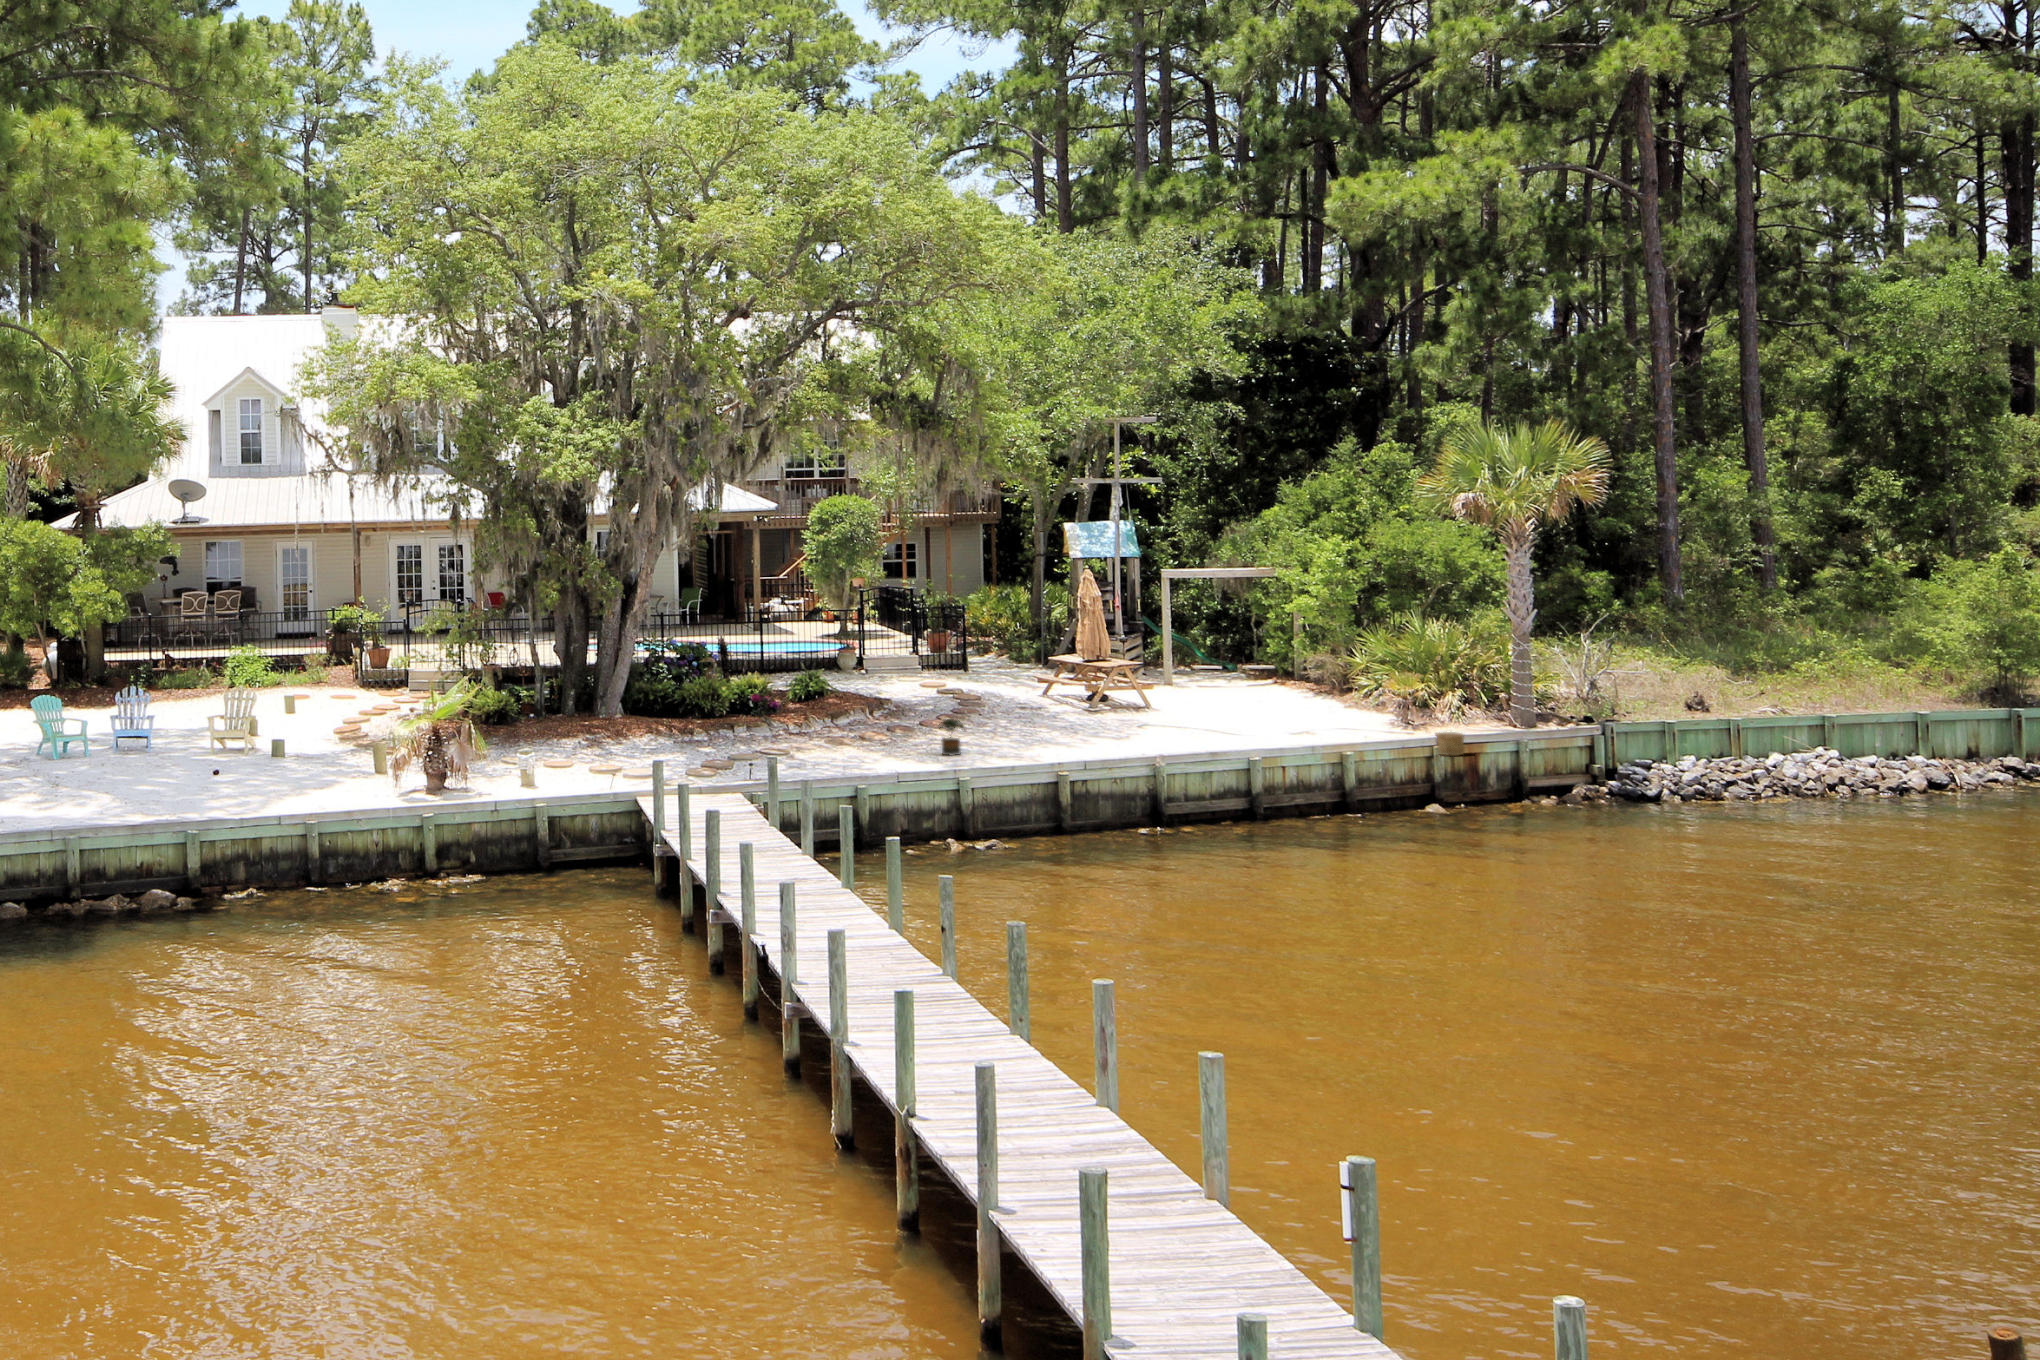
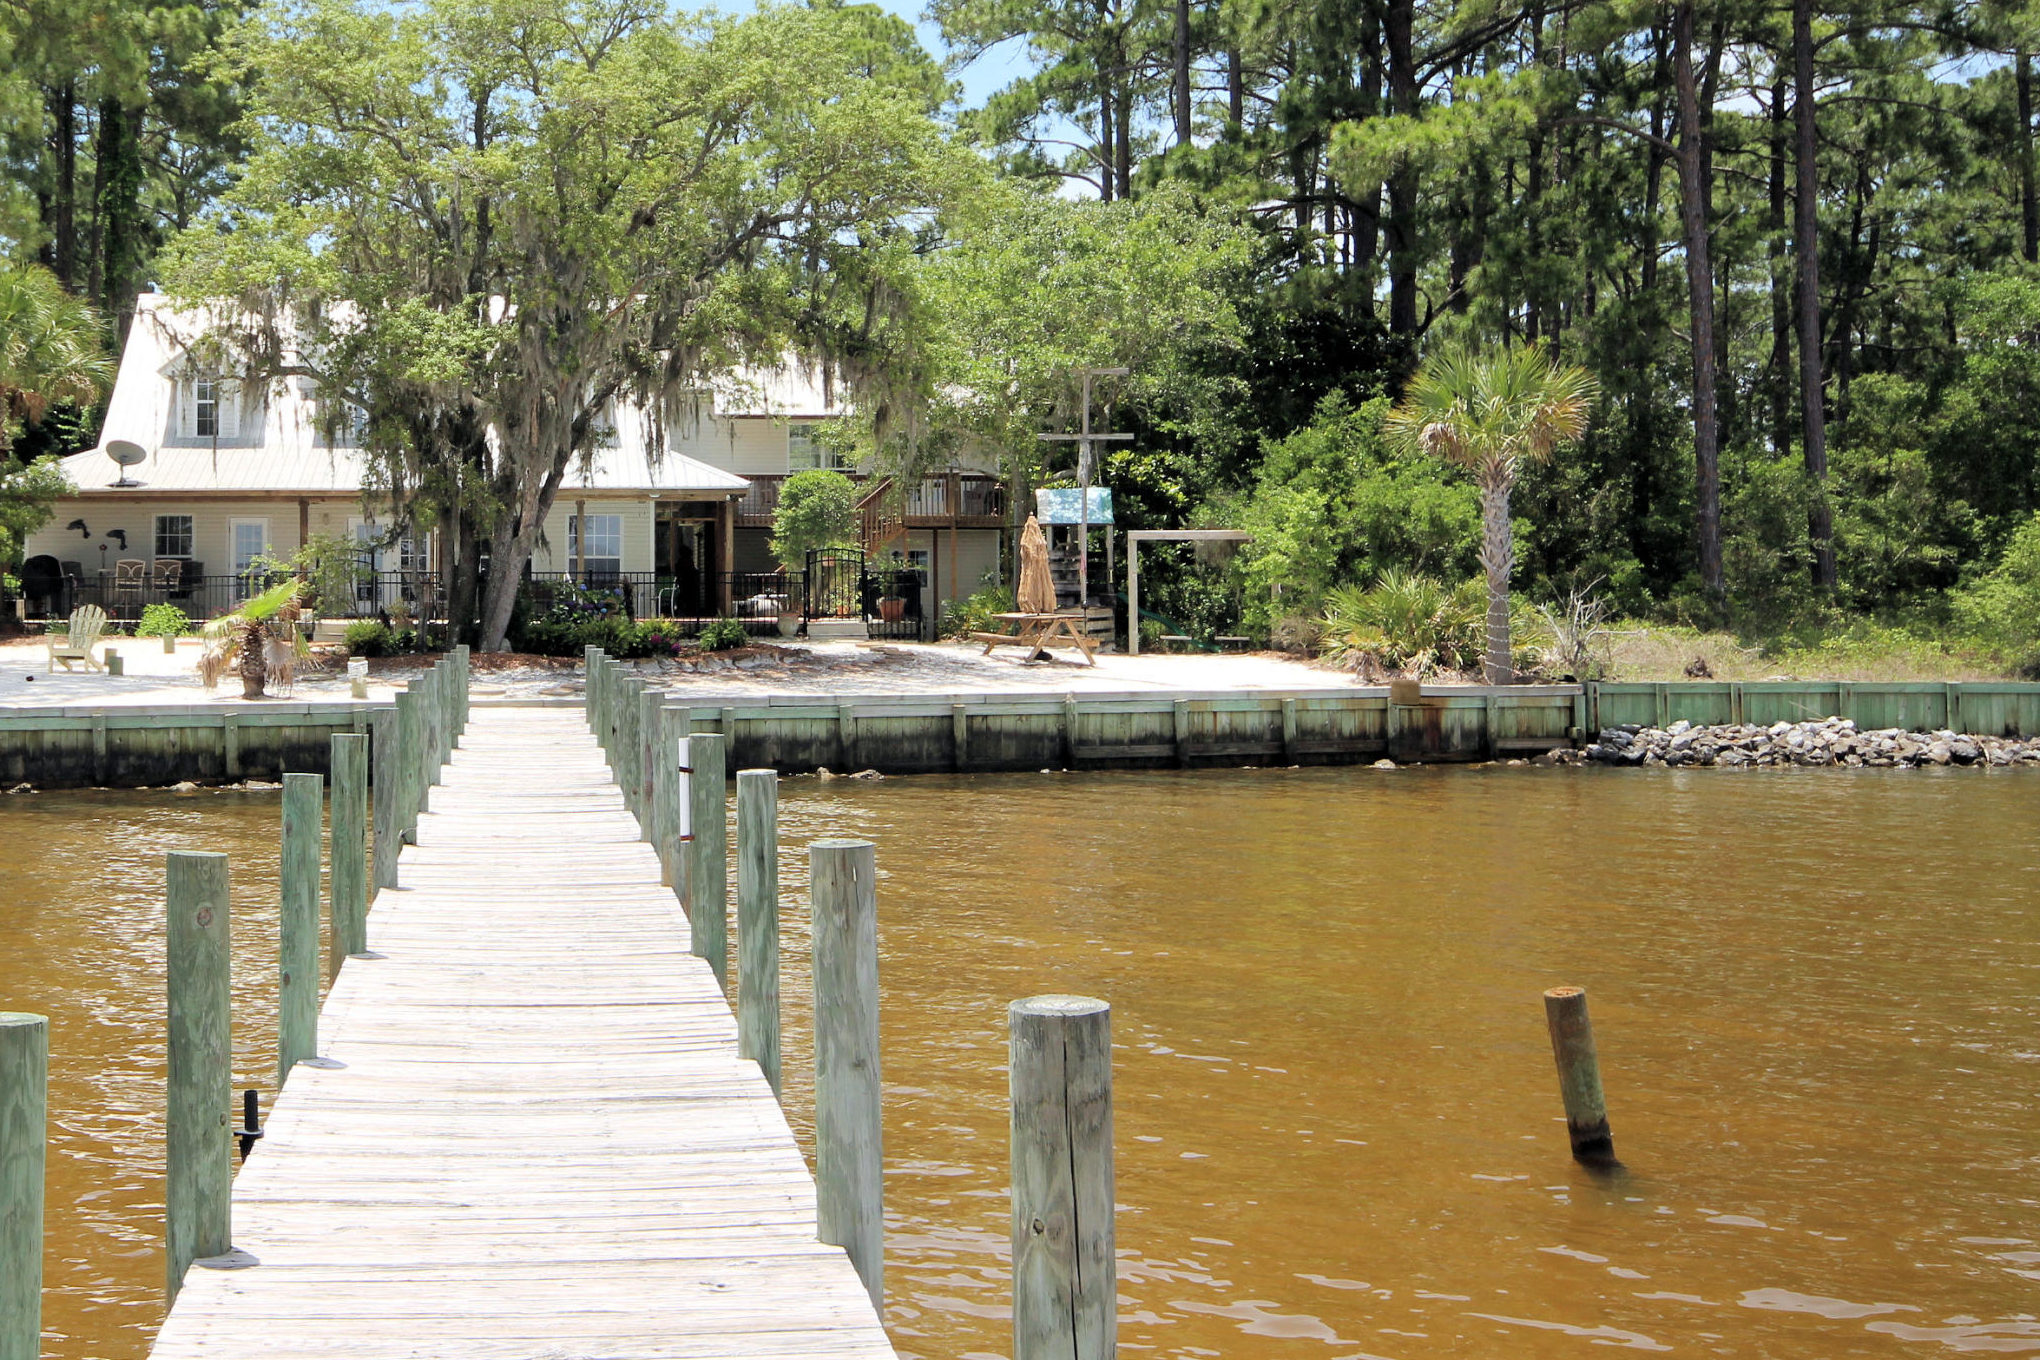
potted tree: present [939,719,964,755] -> none [844,647,874,687]

